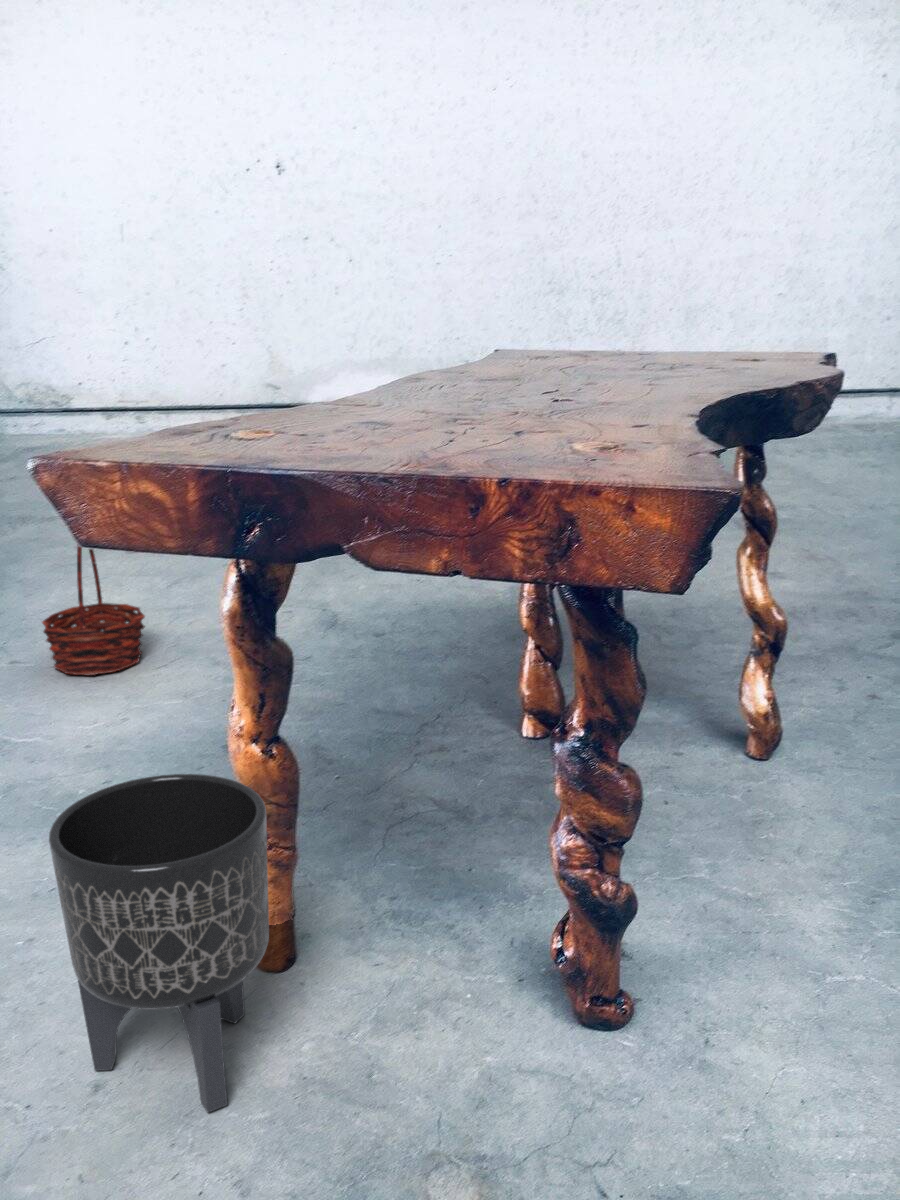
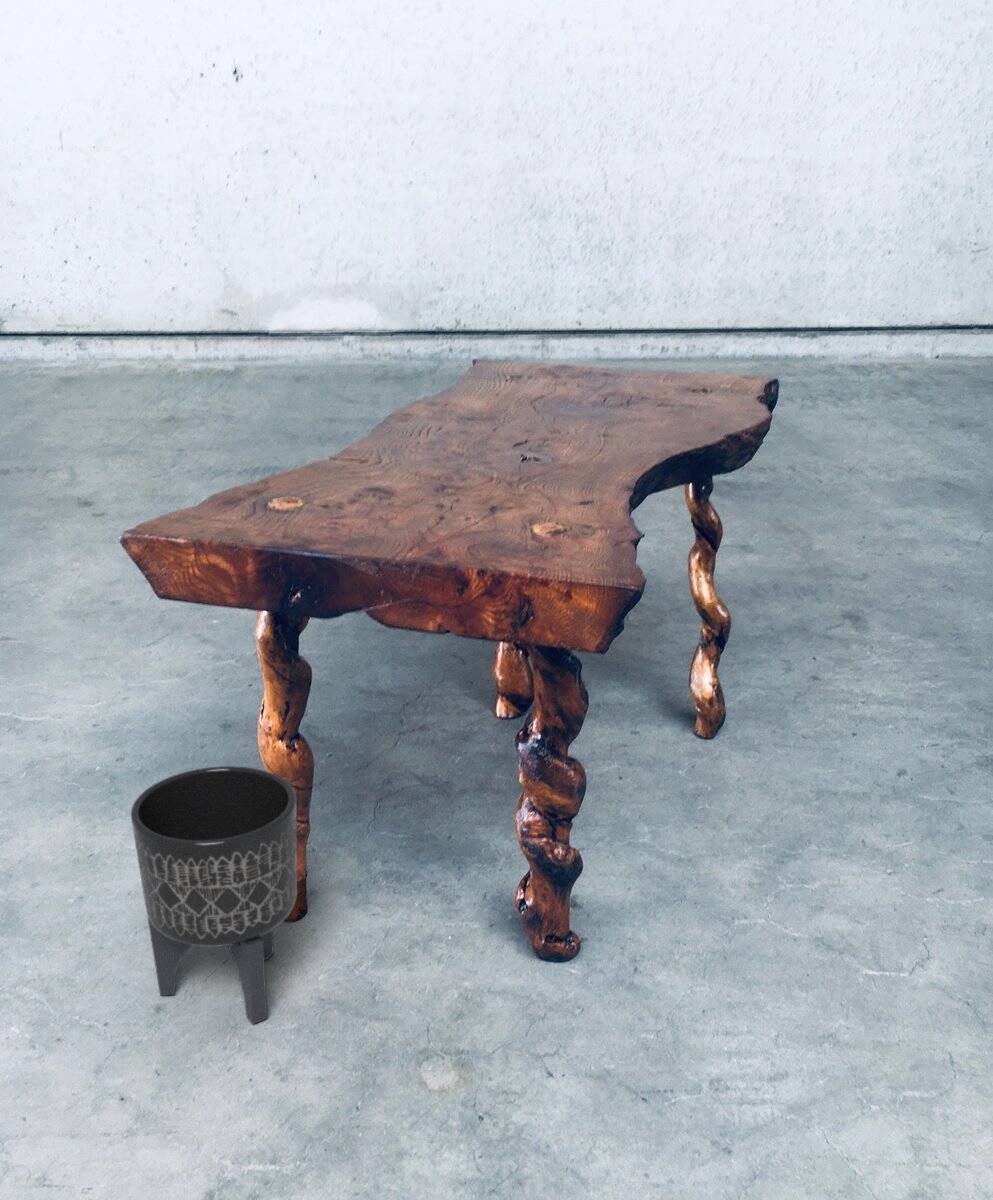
basket: present [42,546,145,676] -> none [49,521,147,655]

